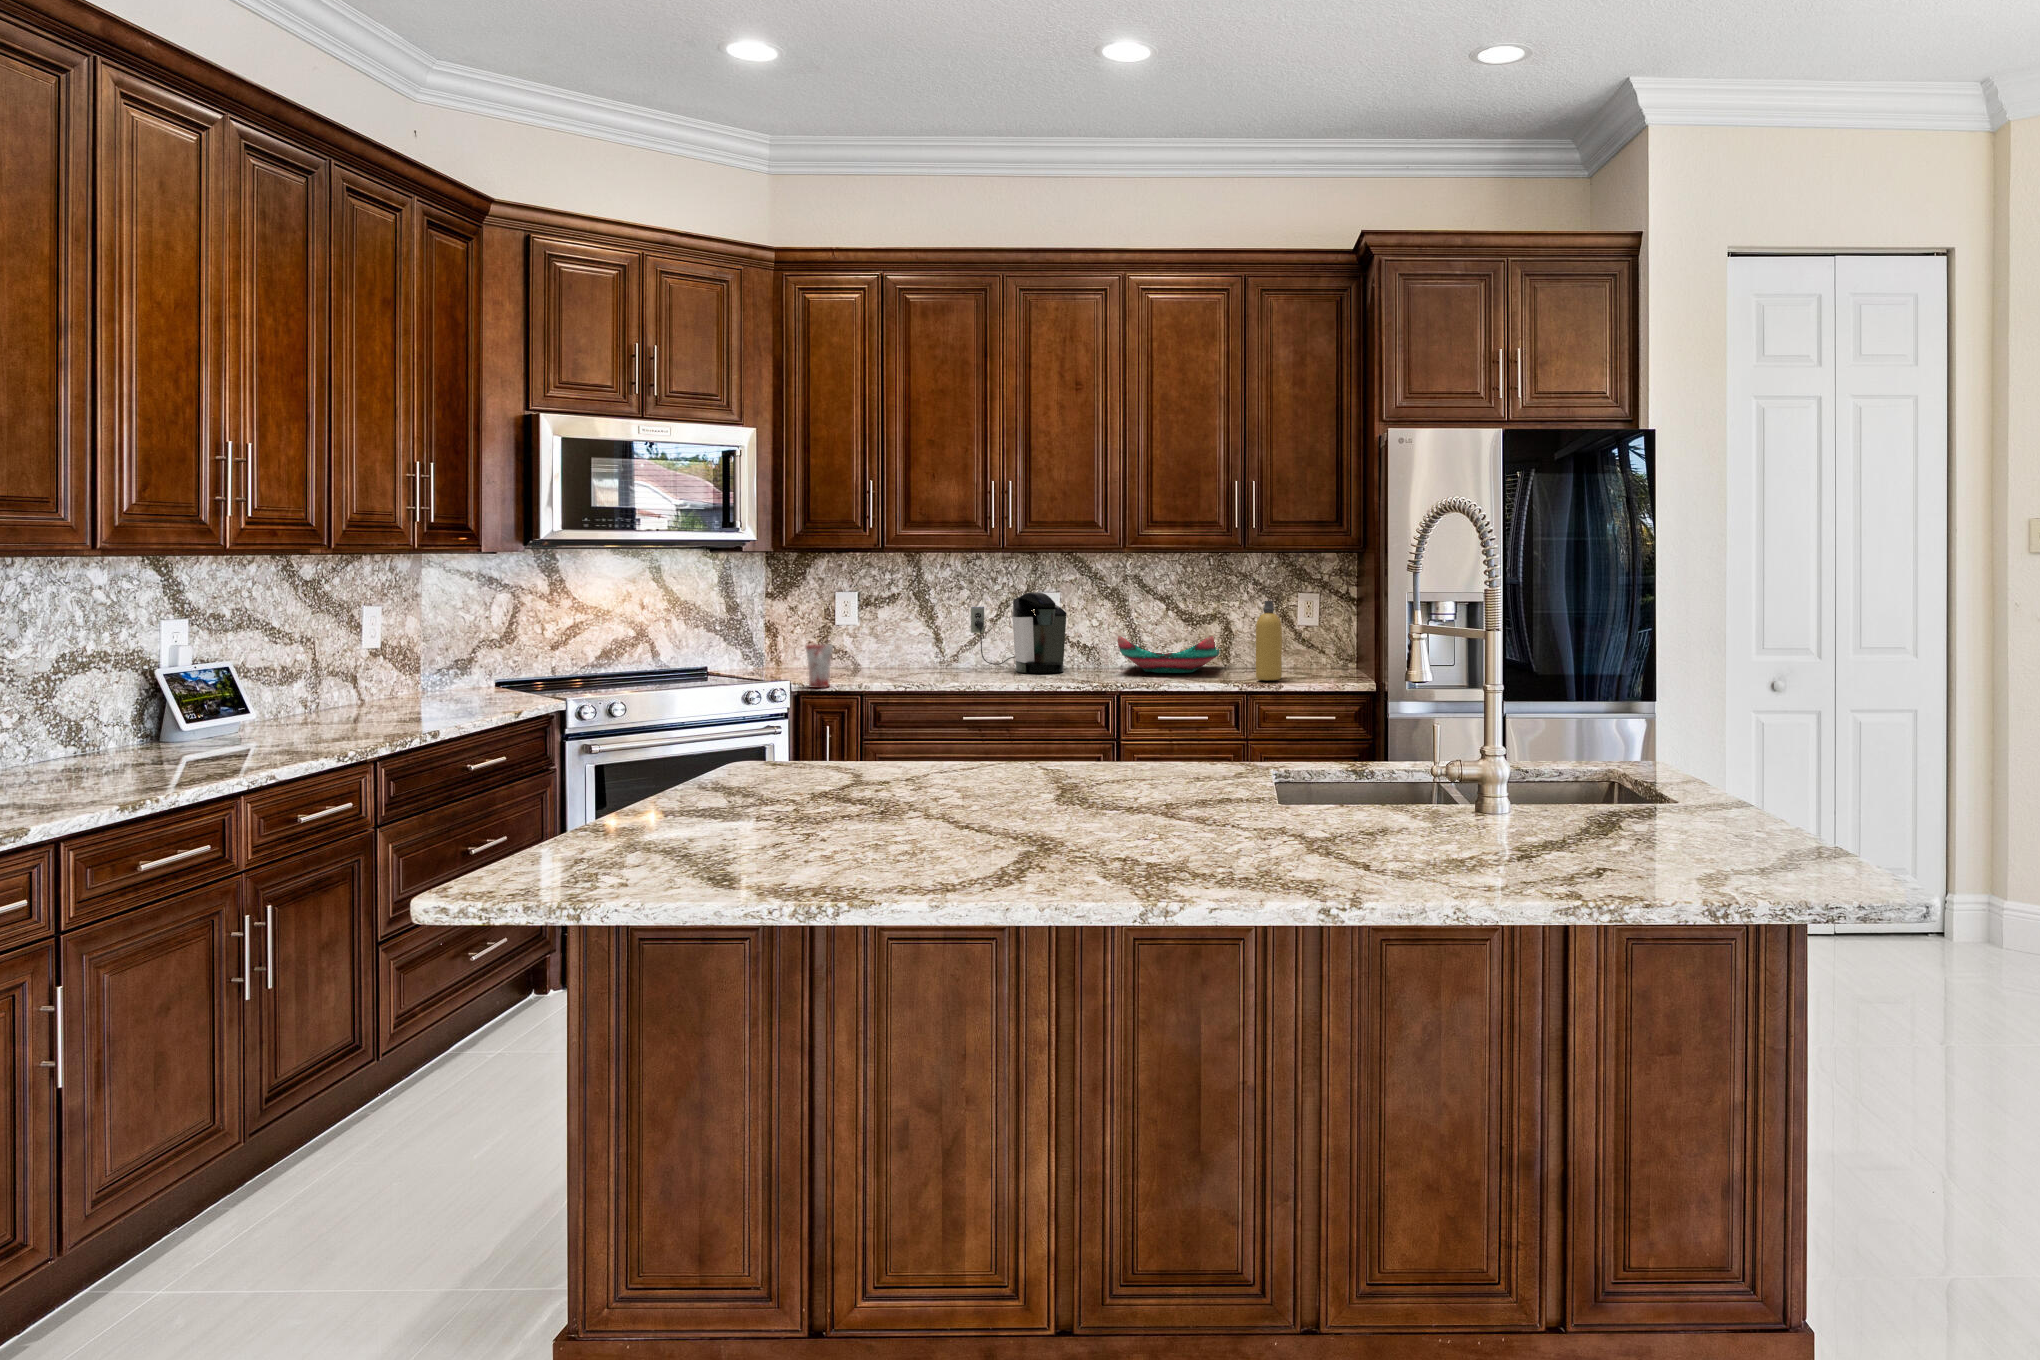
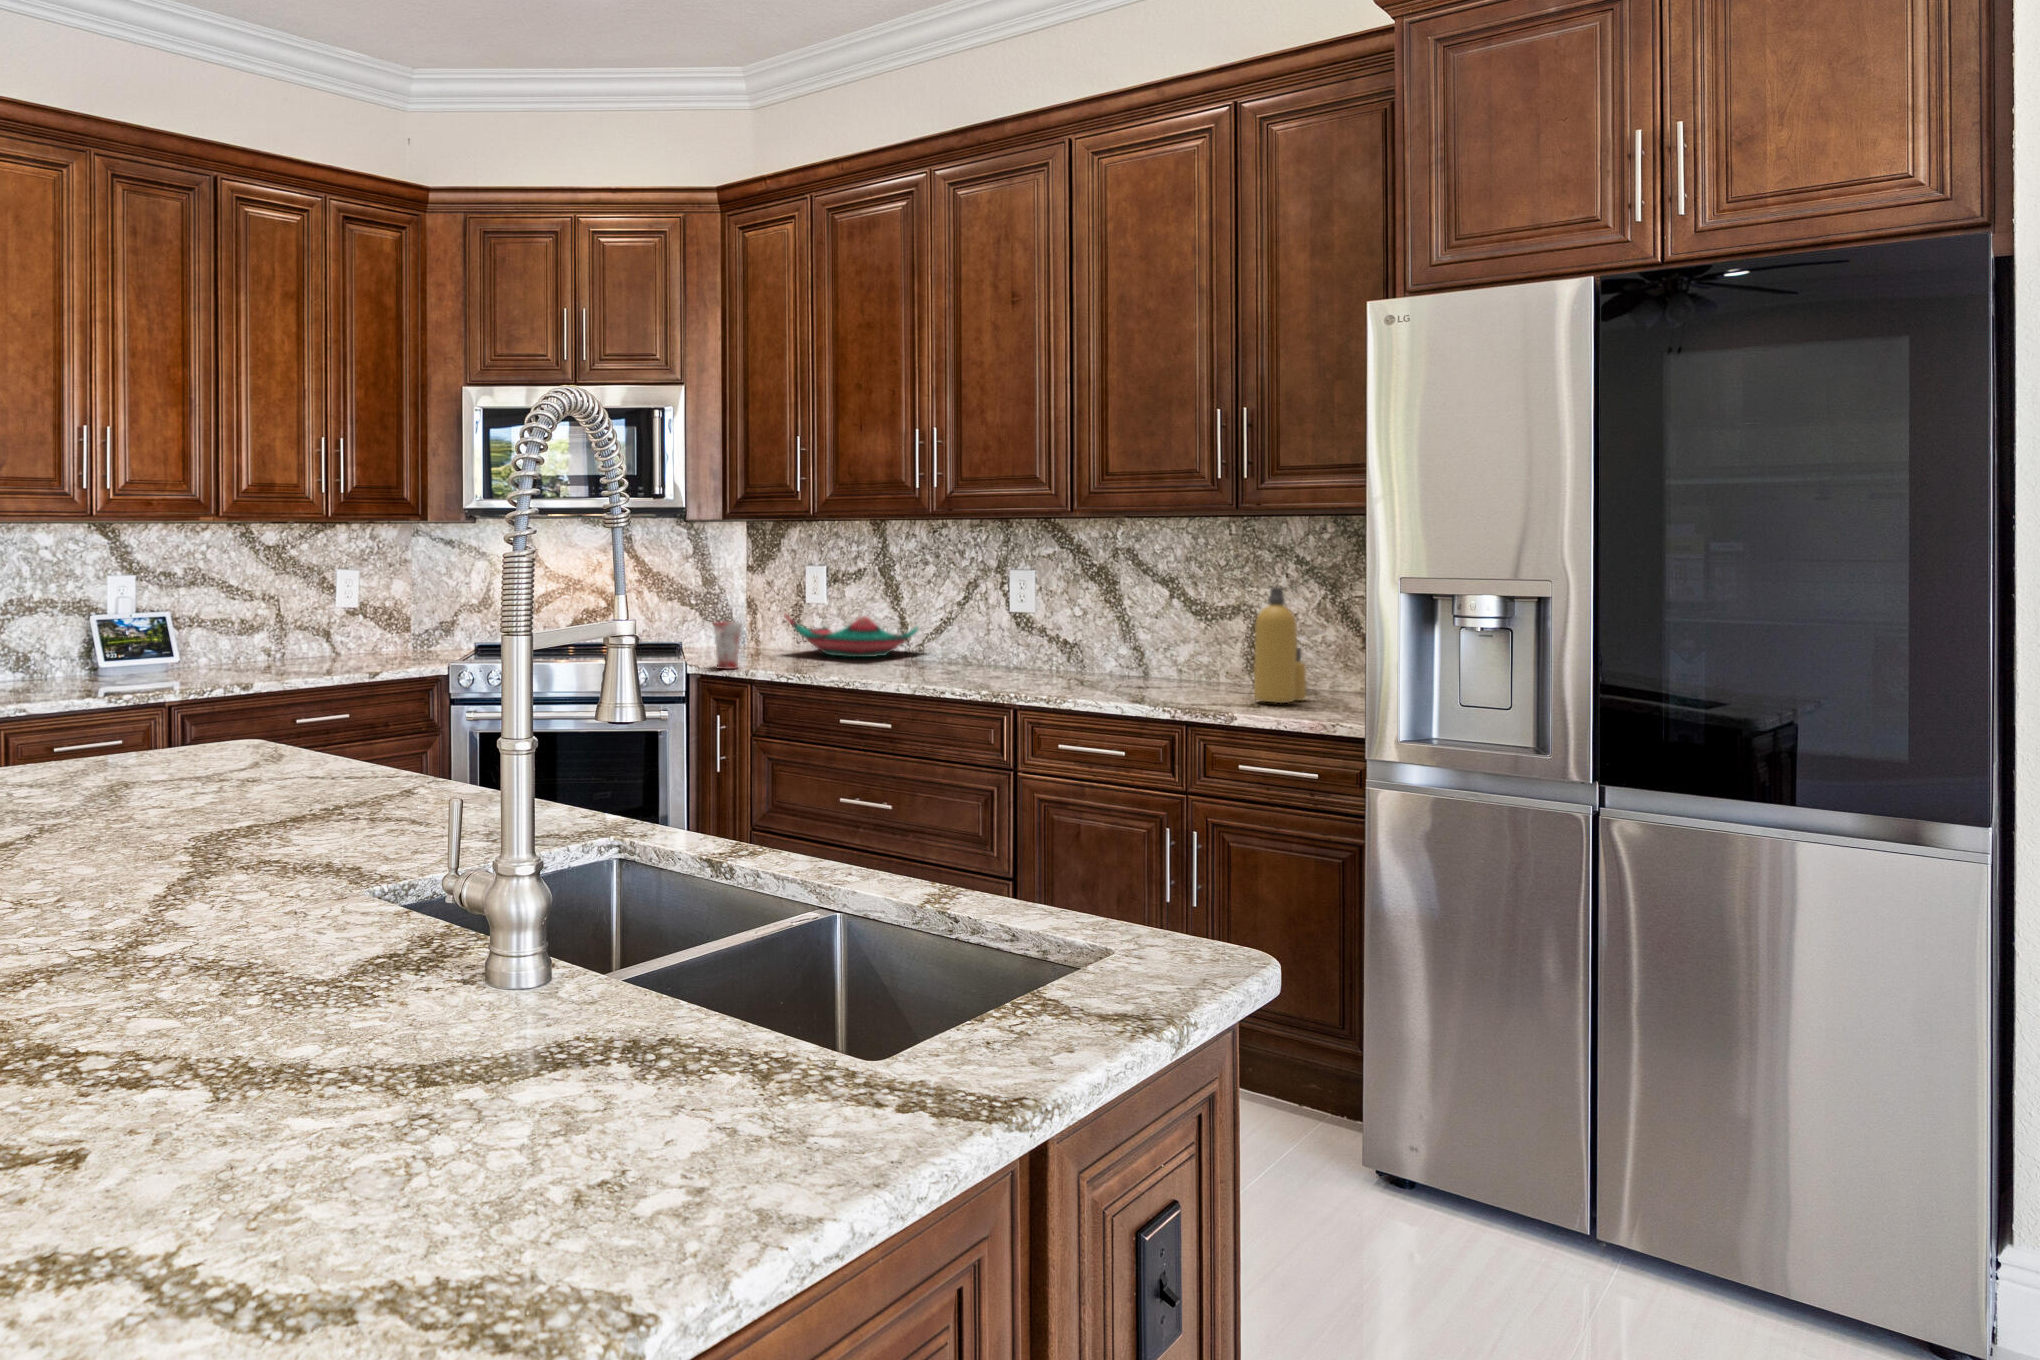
coffee maker: present [971,592,1066,673] -> none [923,571,1040,670]
decorative bowl: present [1118,636,1219,673] -> present [784,614,918,657]

